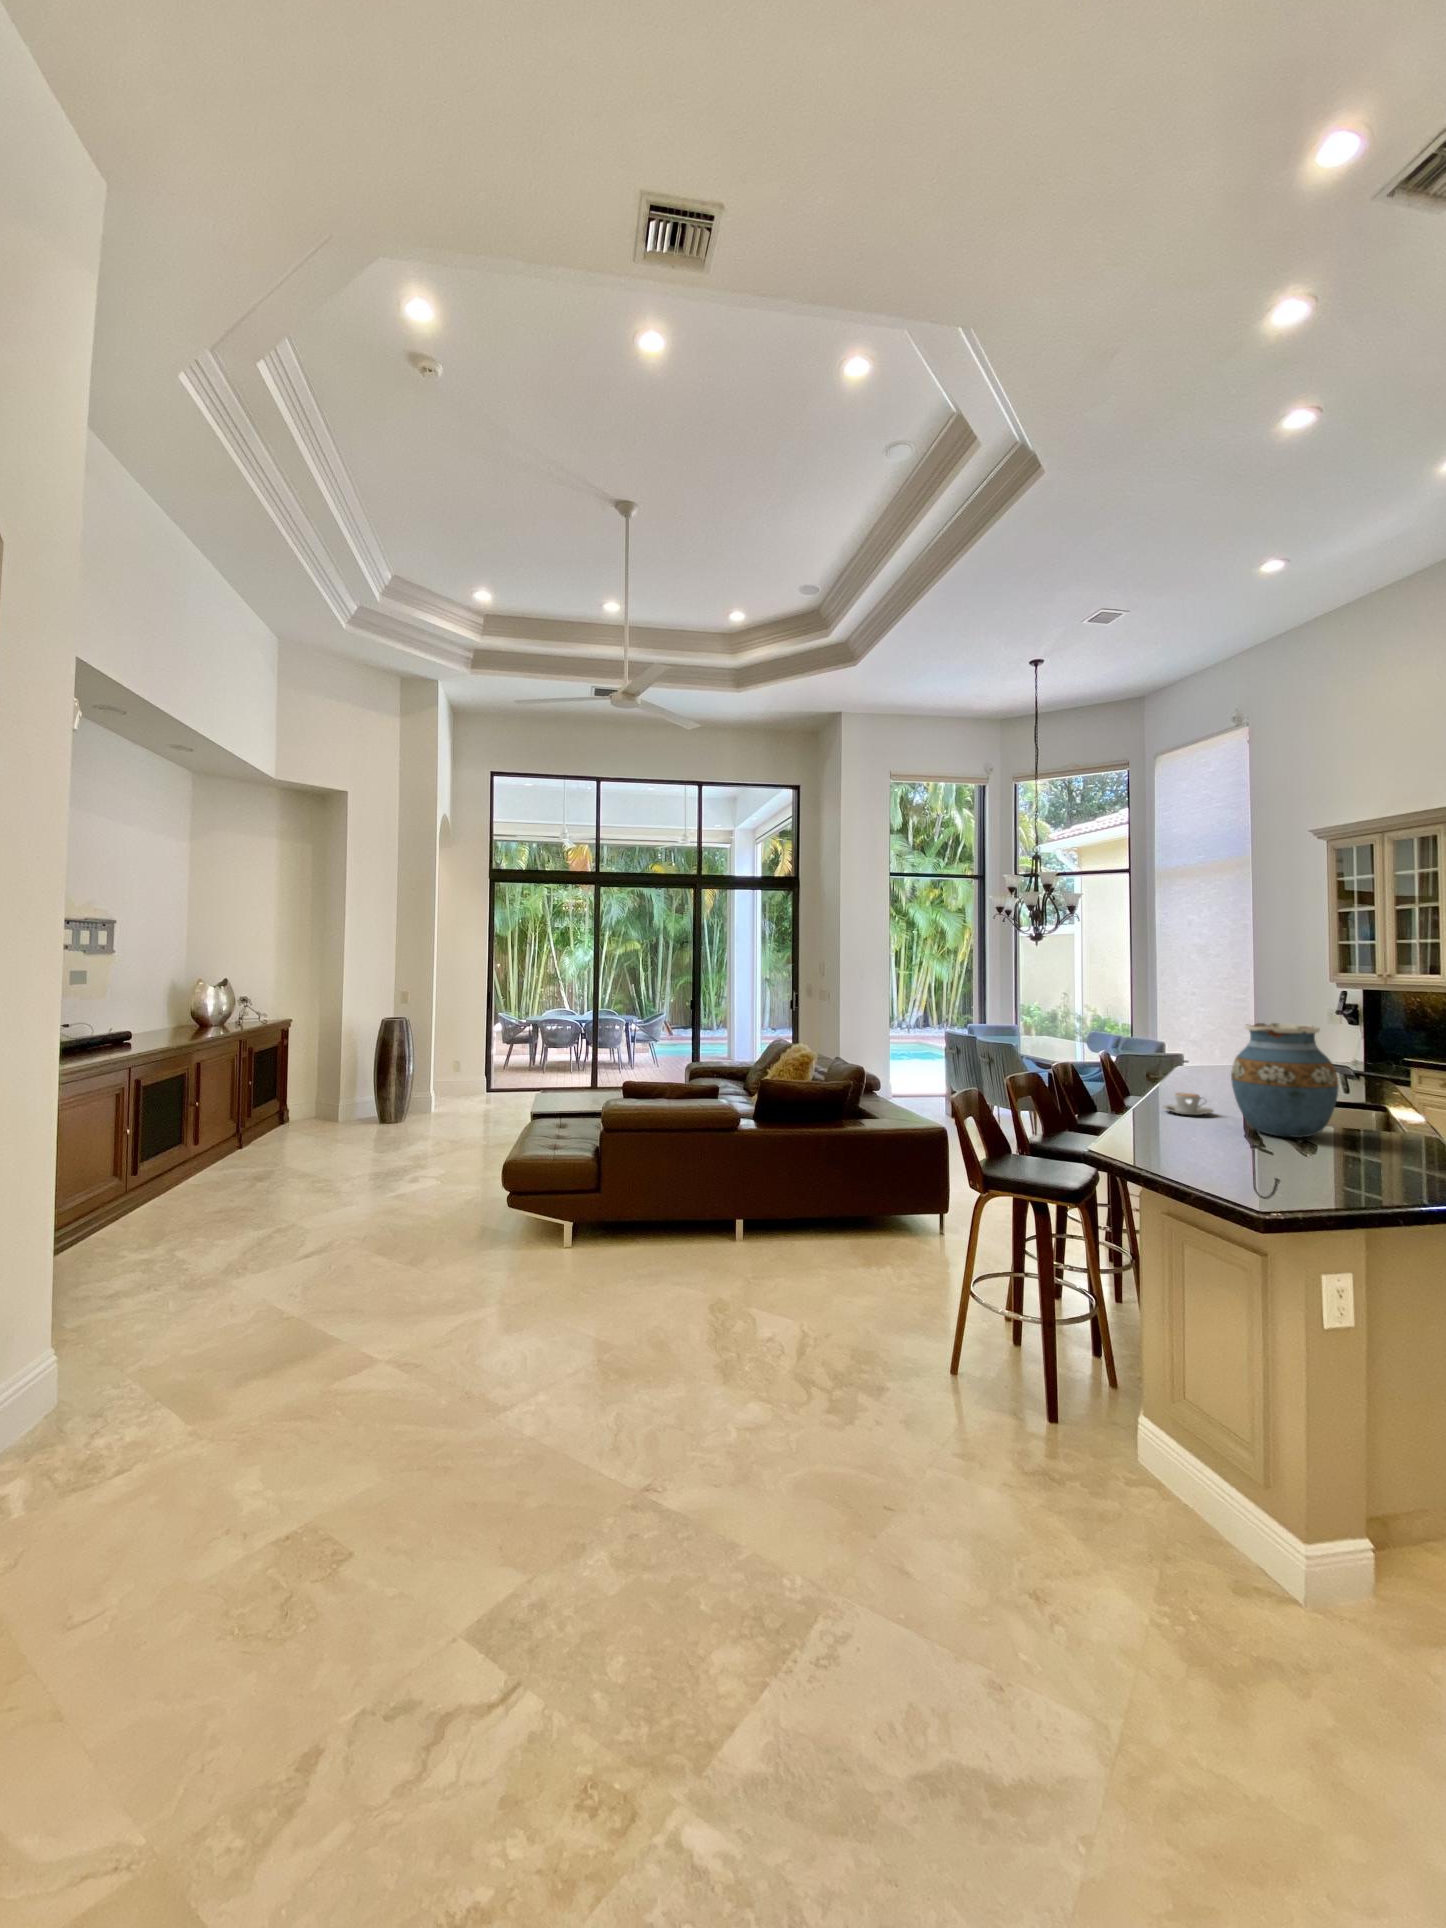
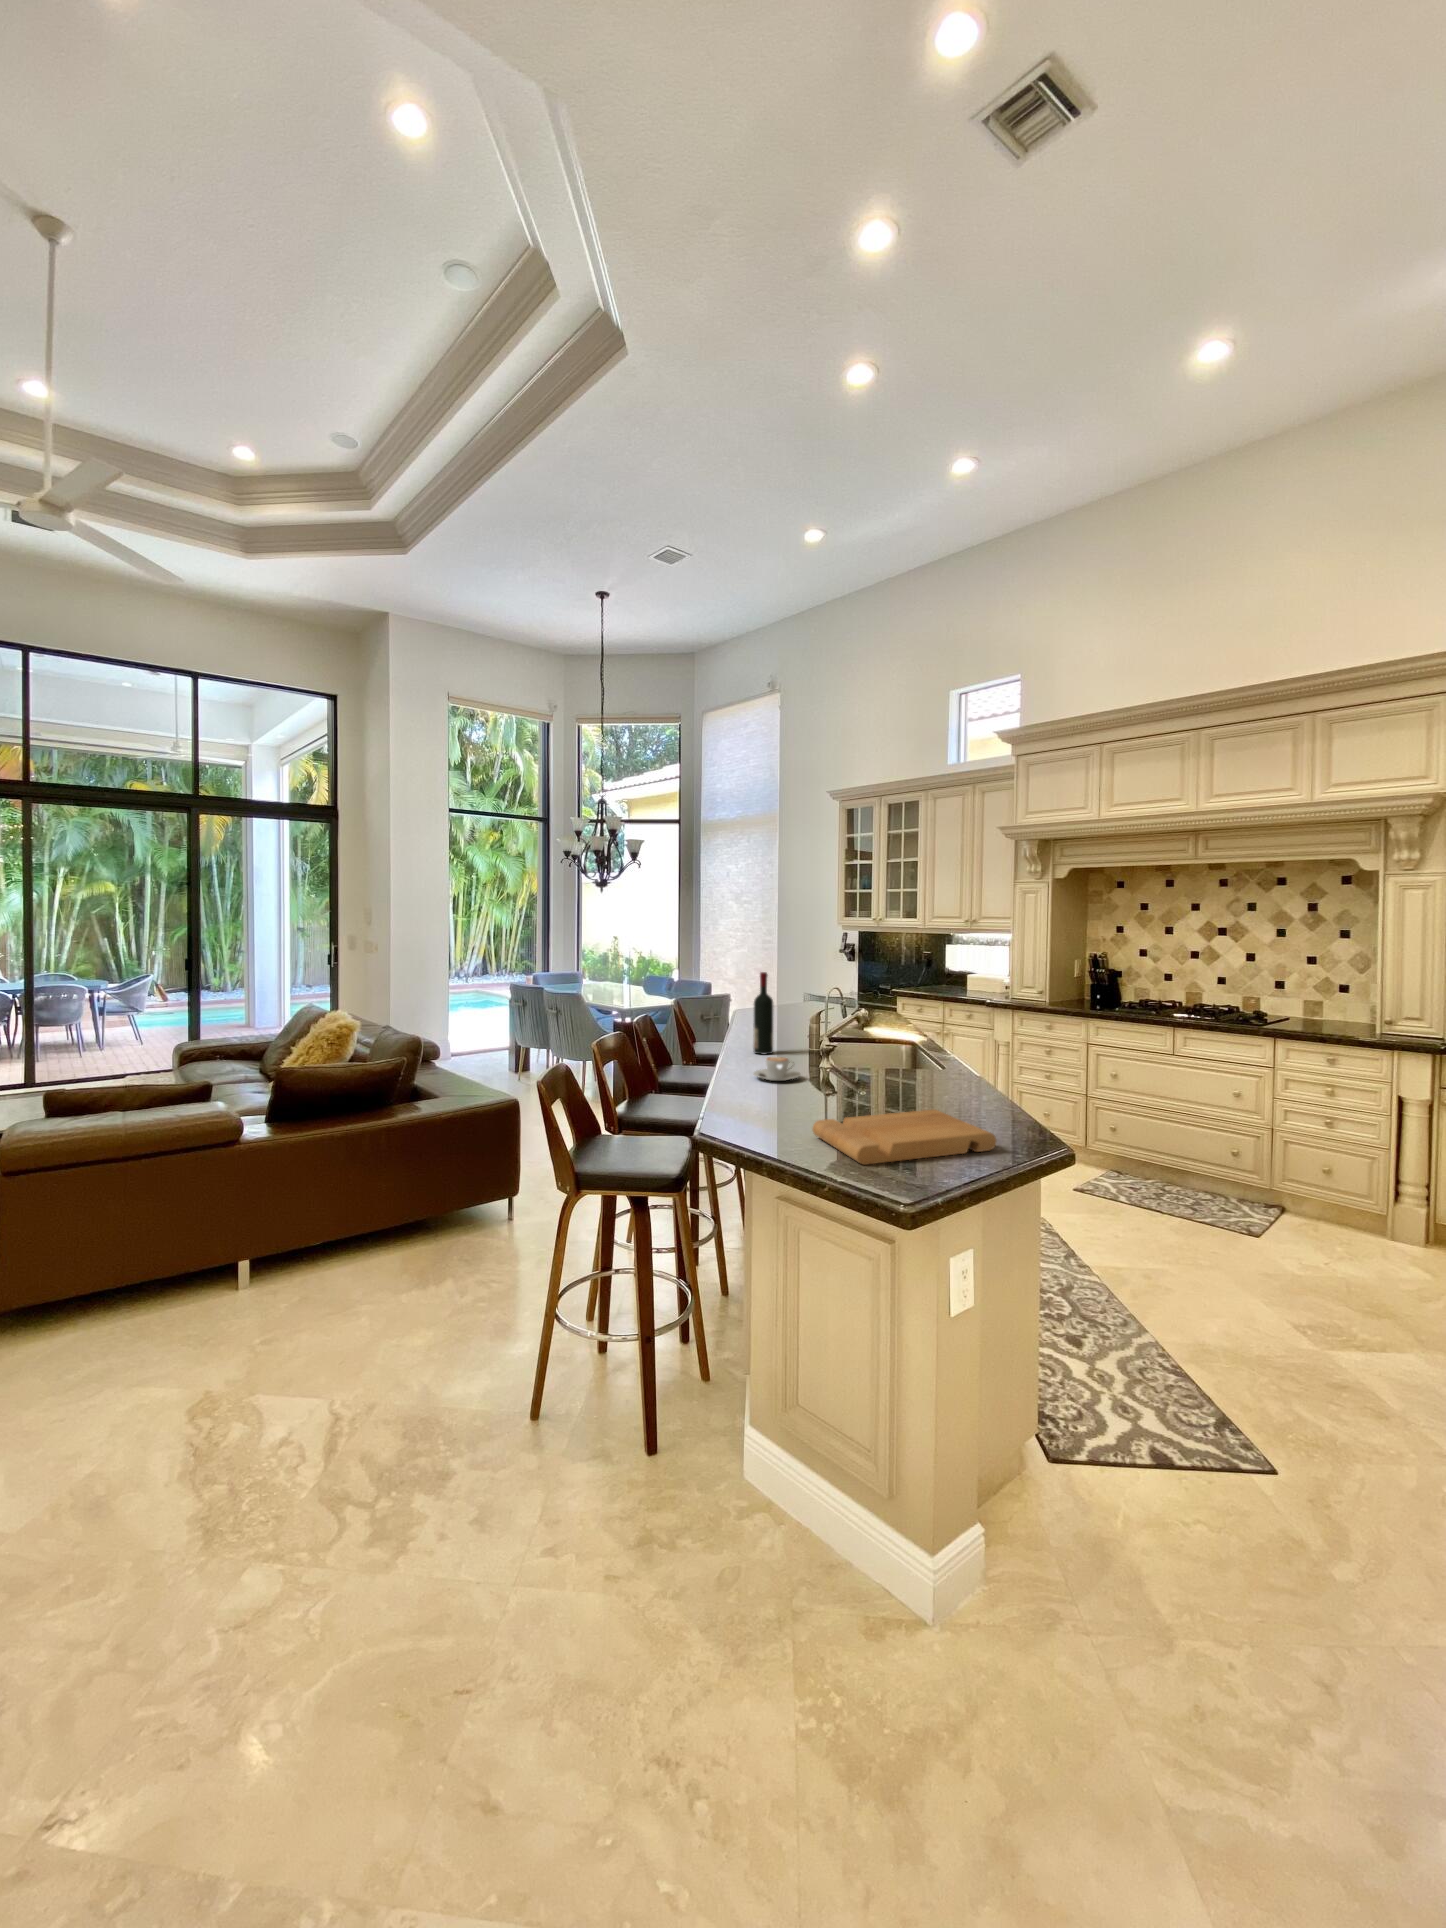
wine bottle: none [1173,1016,1196,1096] -> present [753,972,773,1054]
vase: present [1231,1023,1339,1138] -> none [826,983,918,1101]
cutting board: none [1197,1137,1400,1181] -> present [813,1110,996,1165]

